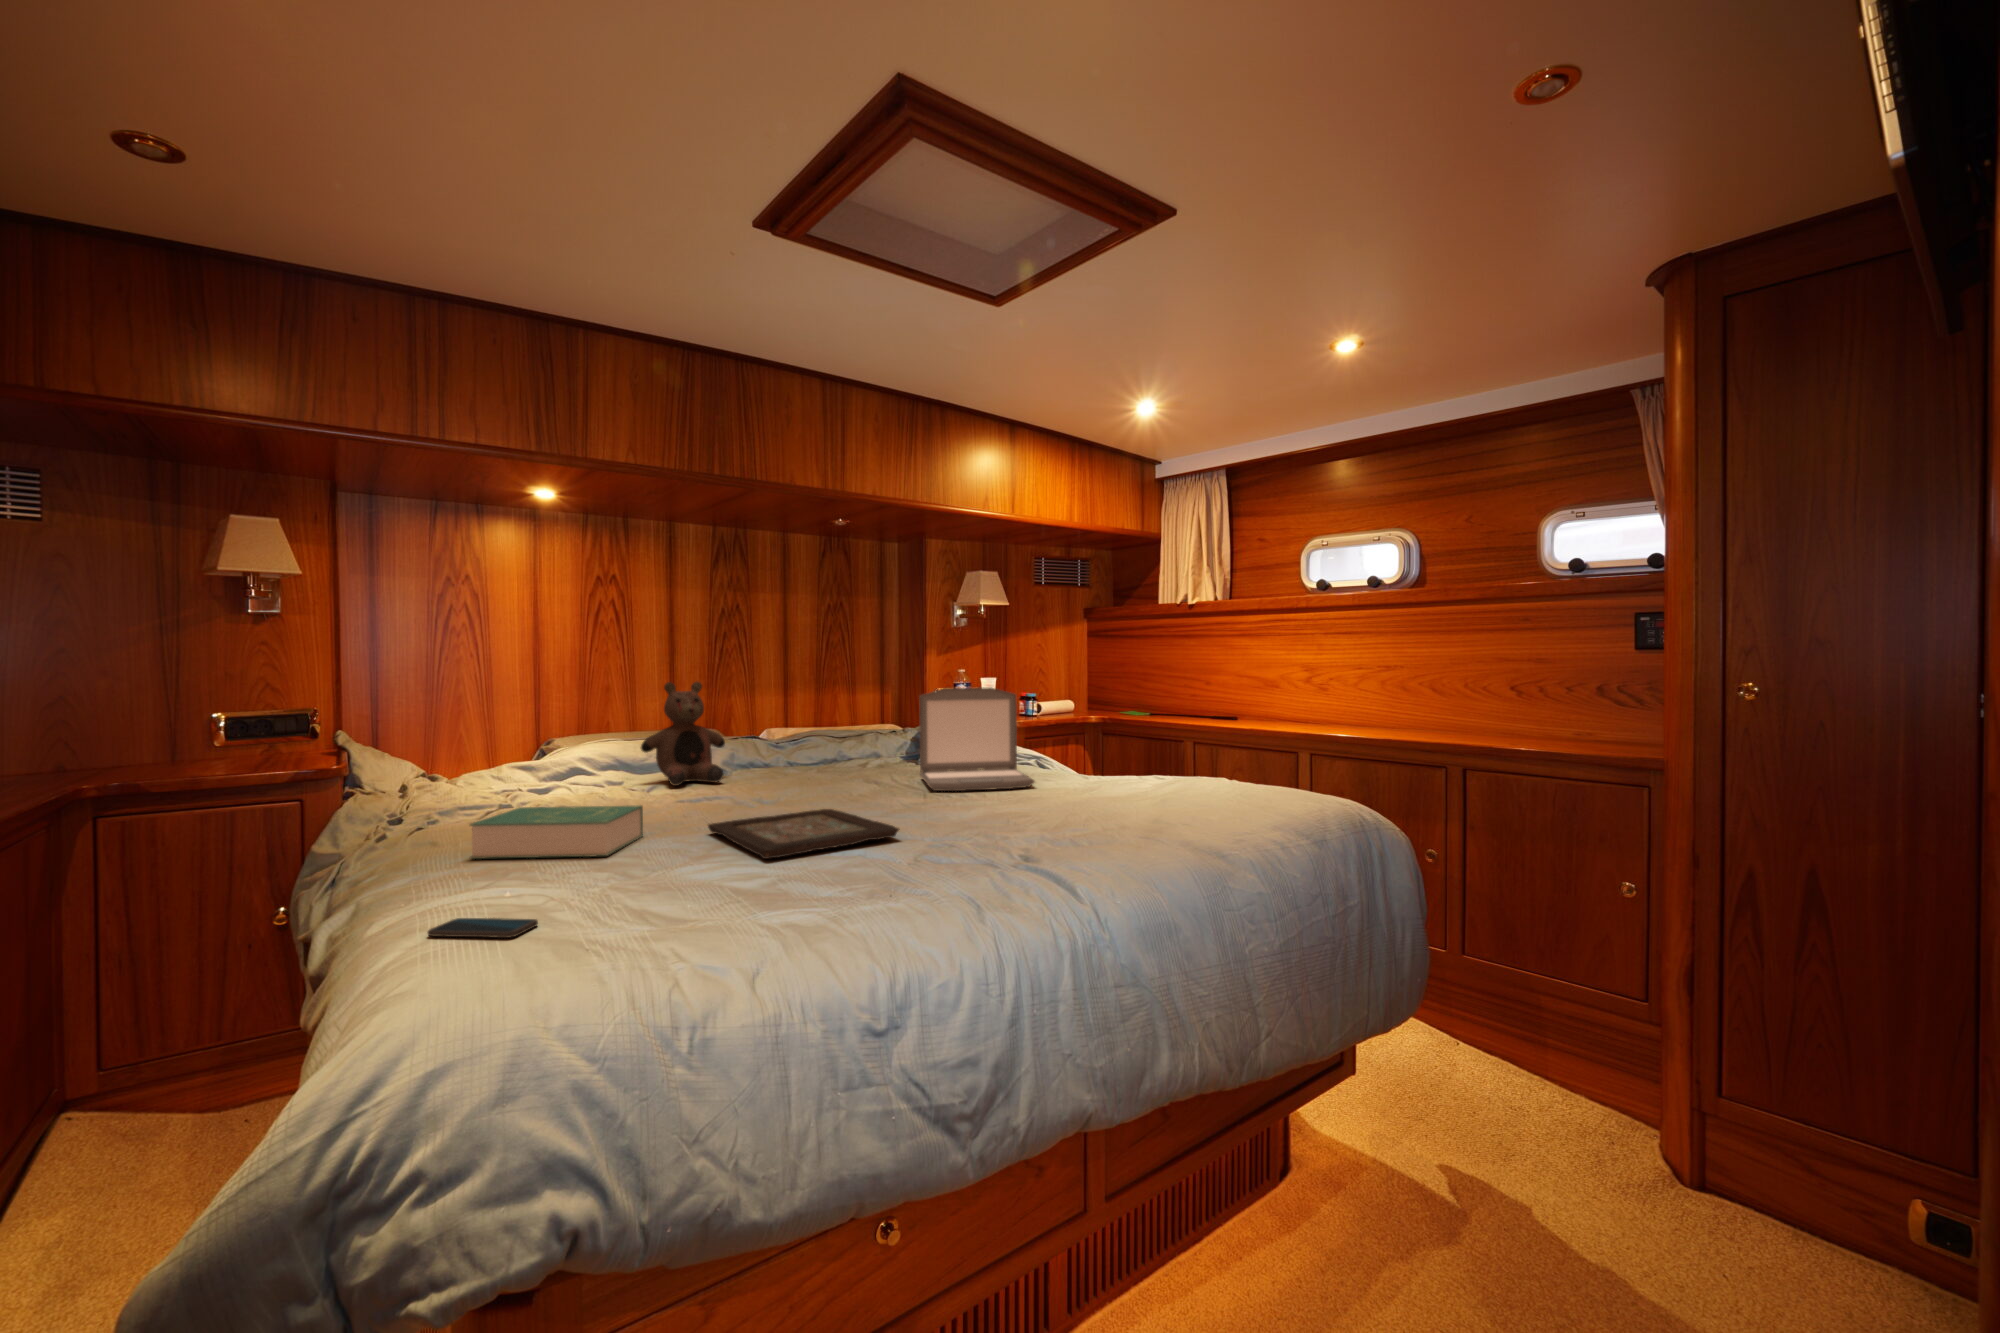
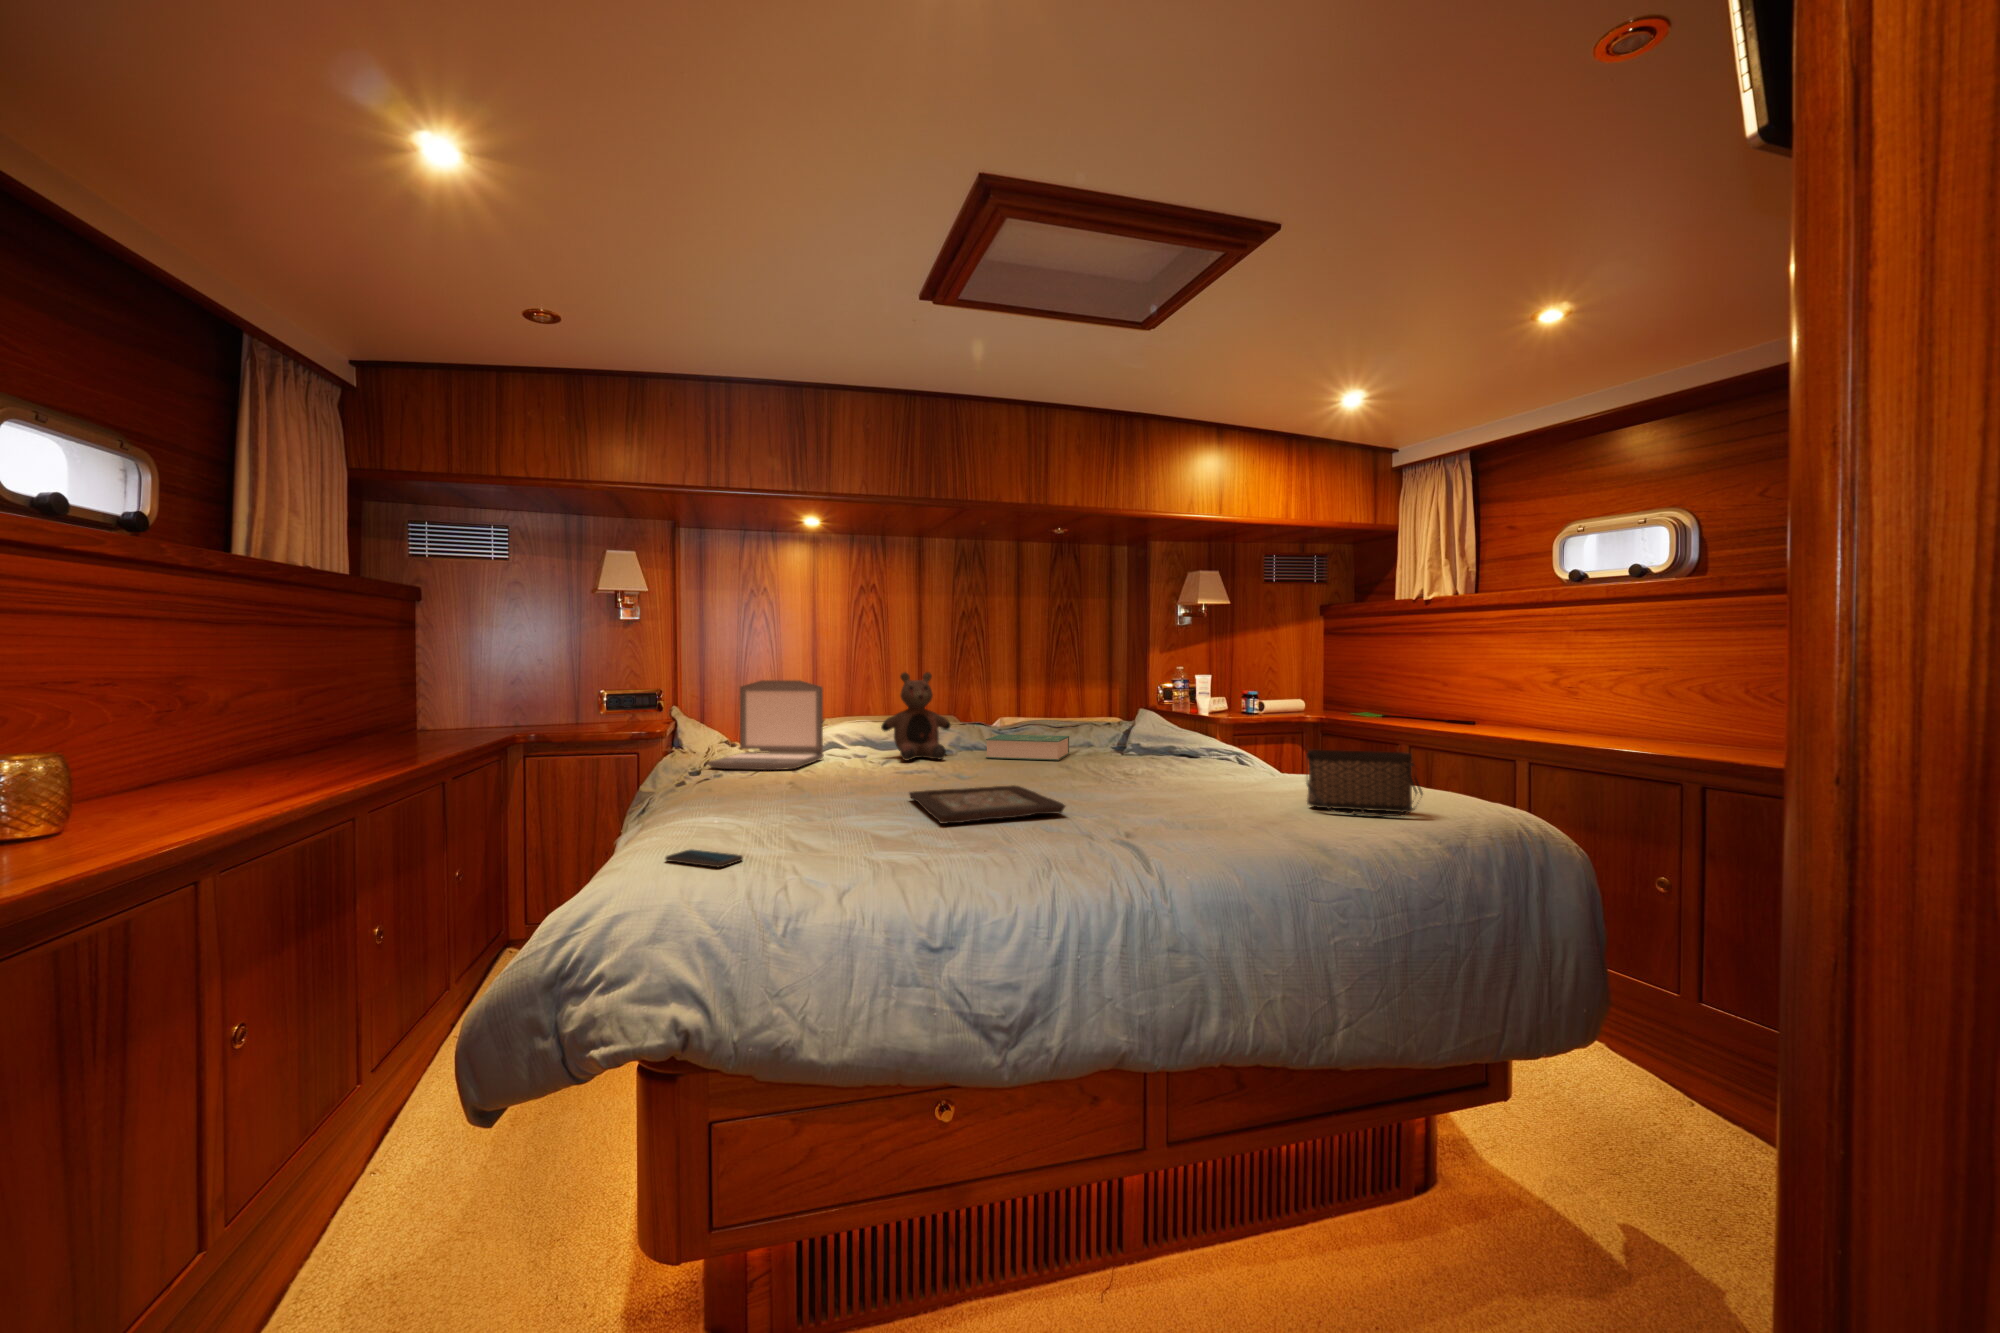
laptop: present [920,688,1034,791] -> present [707,680,824,770]
handbag: none [1128,755,1236,819] -> present [1306,750,1423,817]
book: present [470,805,643,859] -> present [986,734,1069,760]

